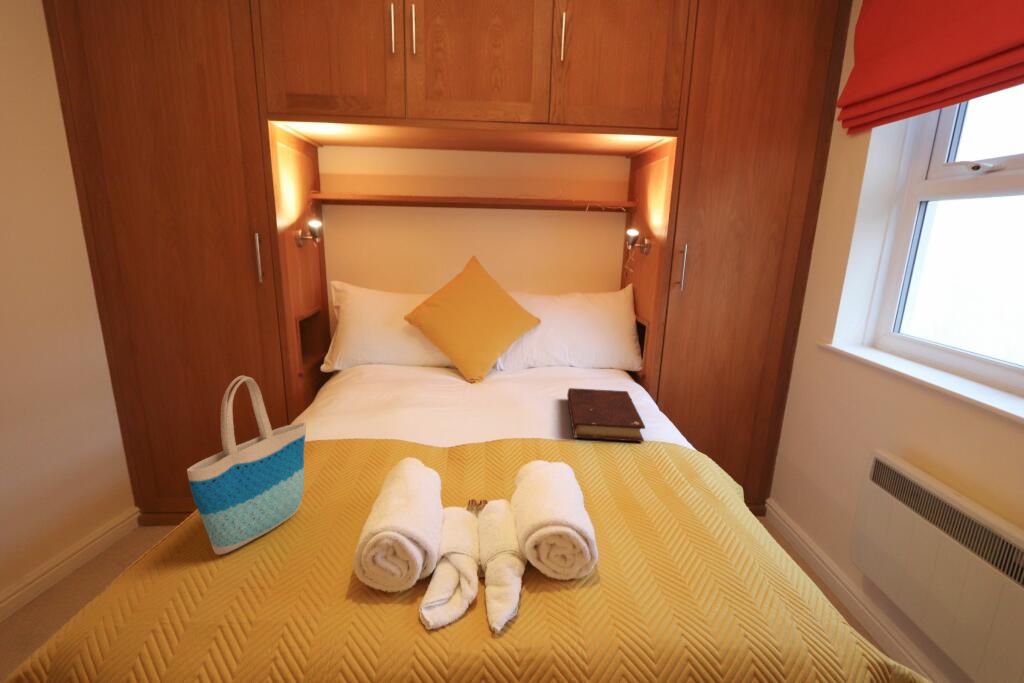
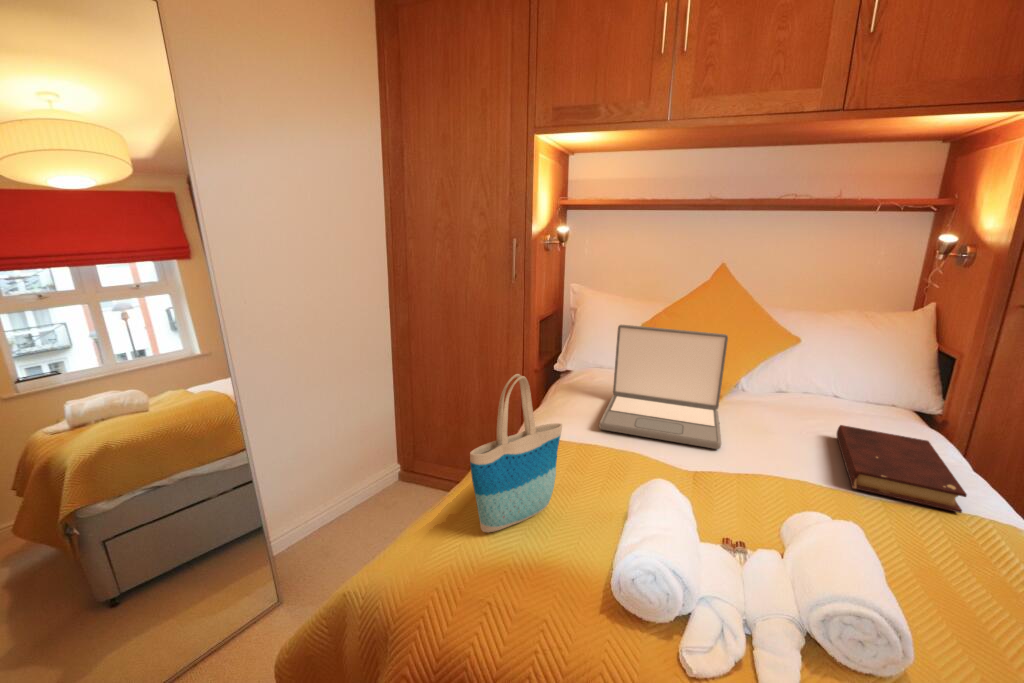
laptop: none [361,318,477,425] -> present [599,325,728,449]

